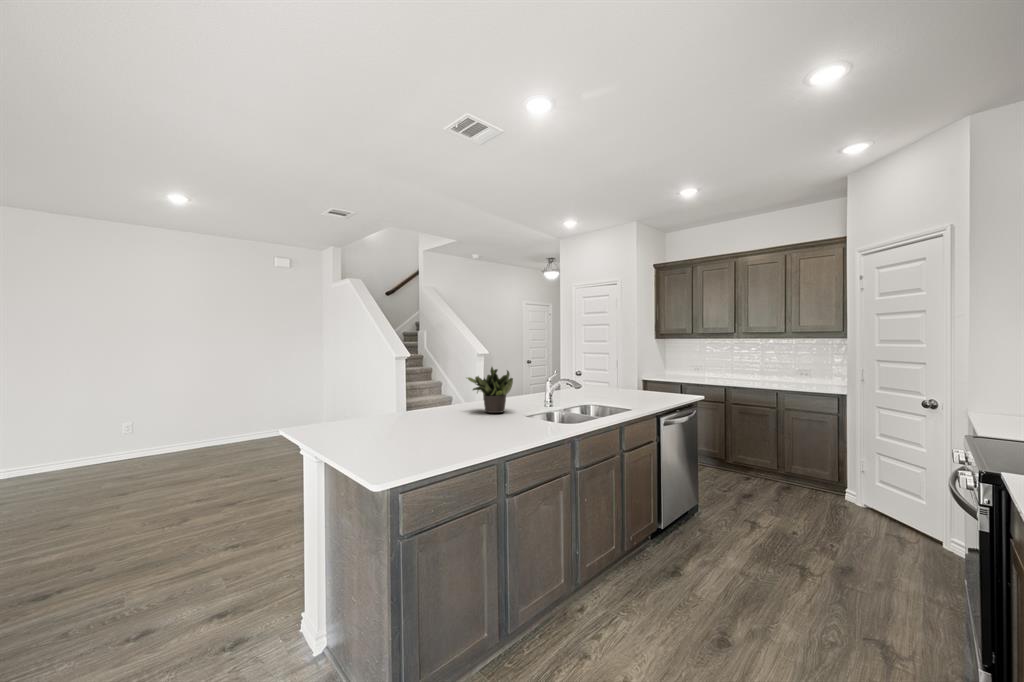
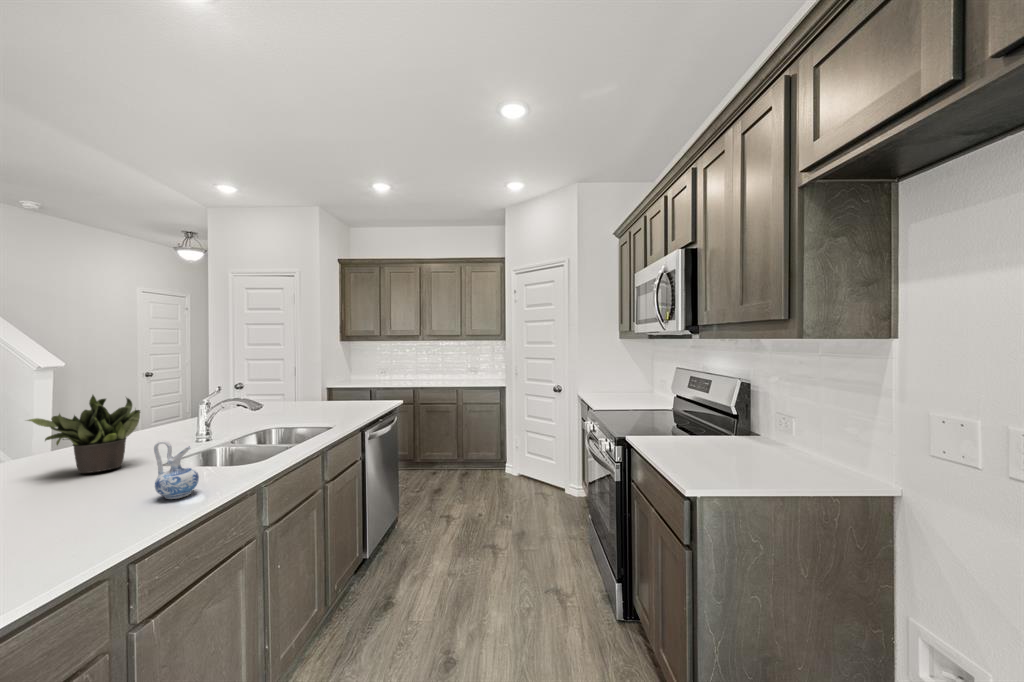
ceramic pitcher: none [518,396,539,434] -> present [154,441,199,499]

